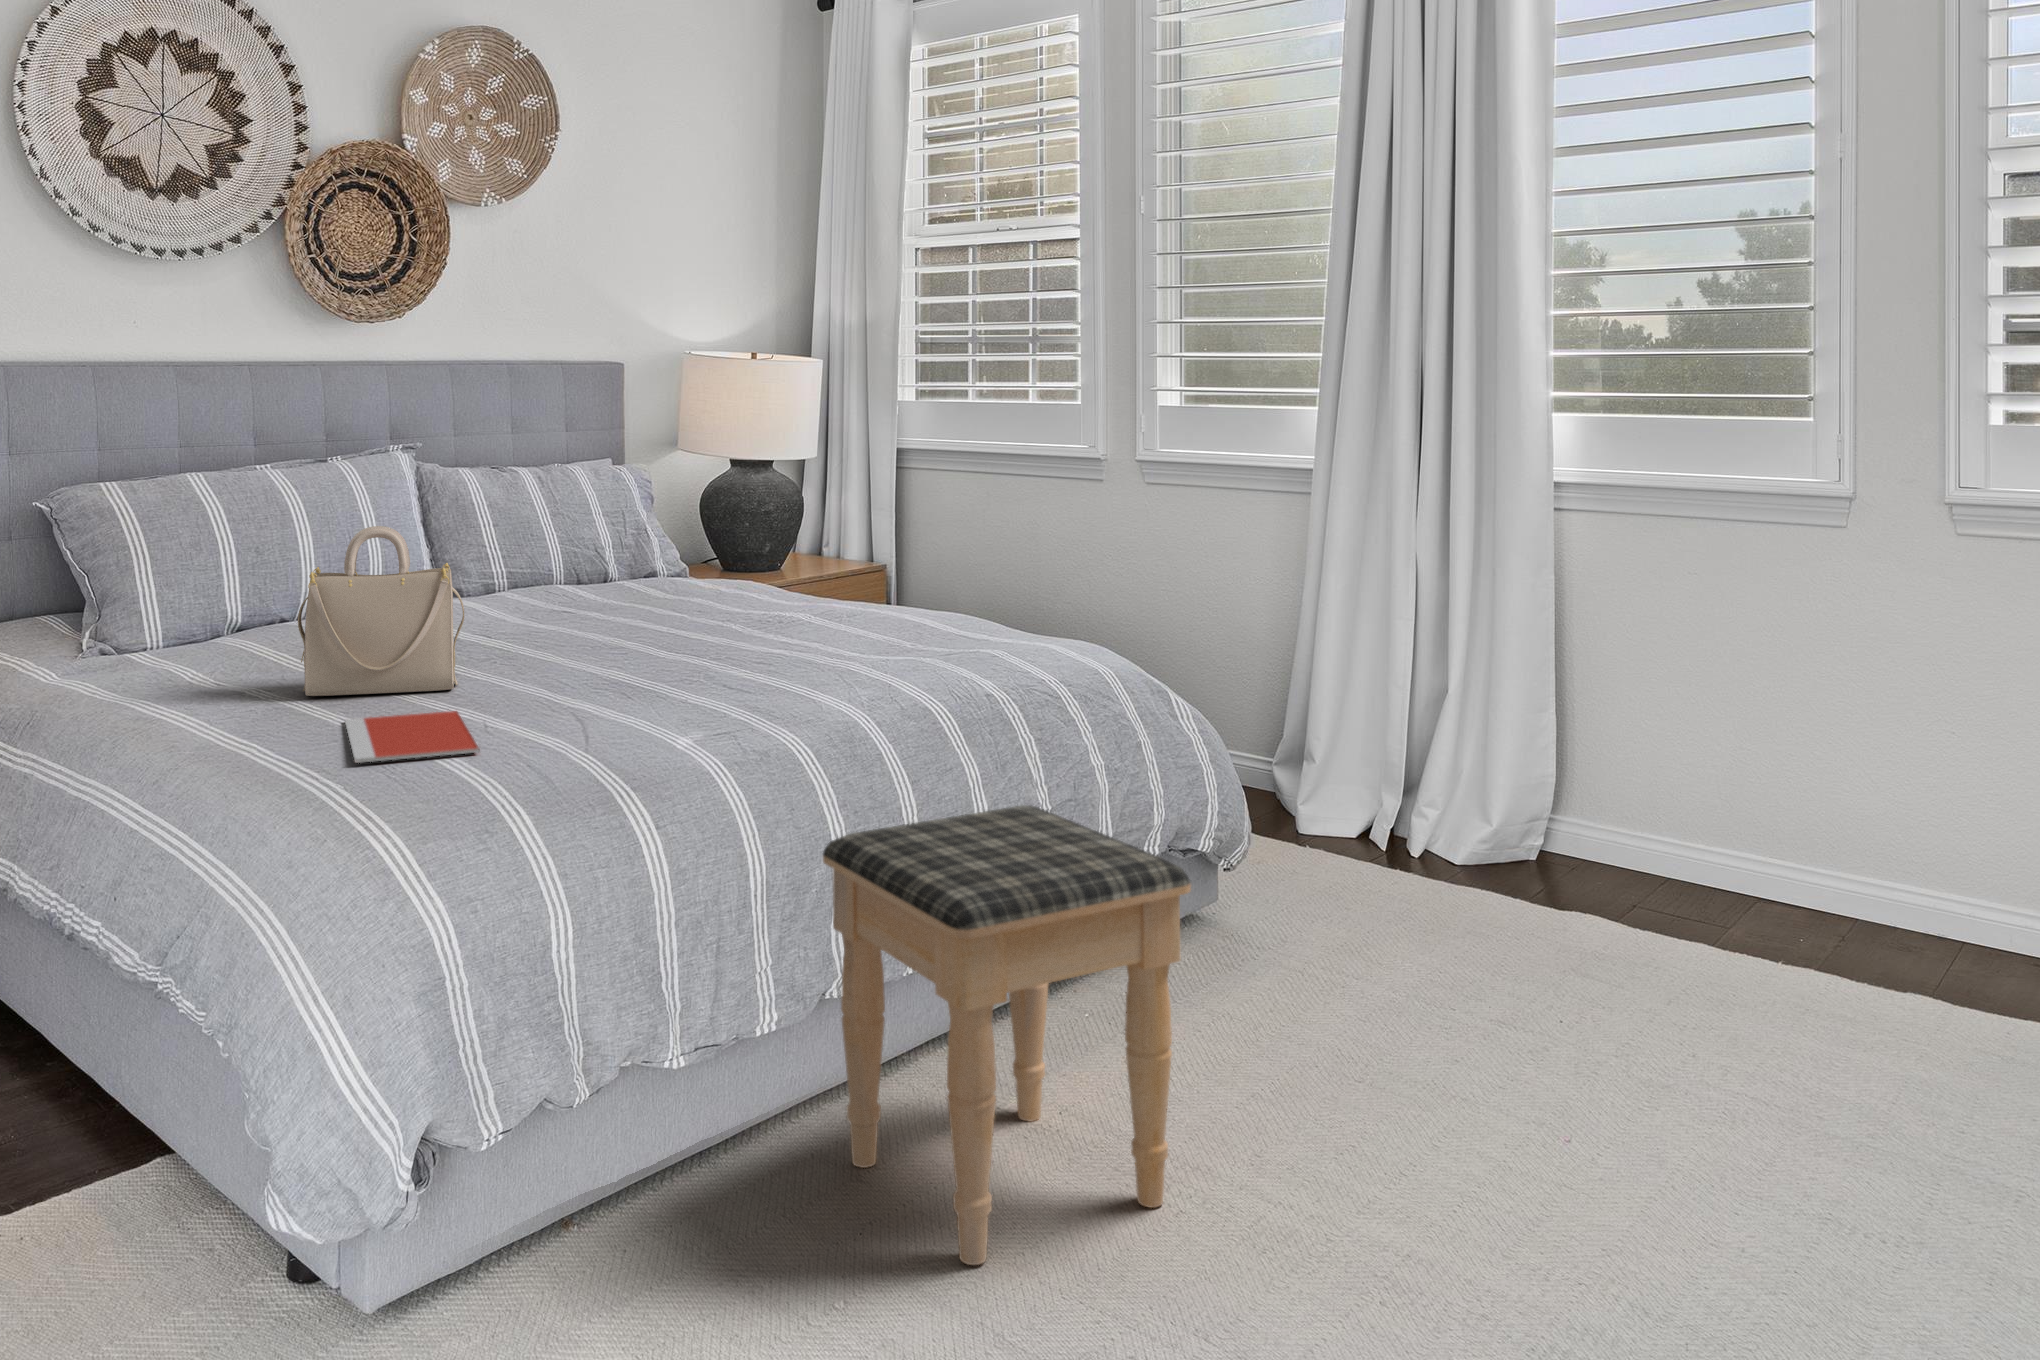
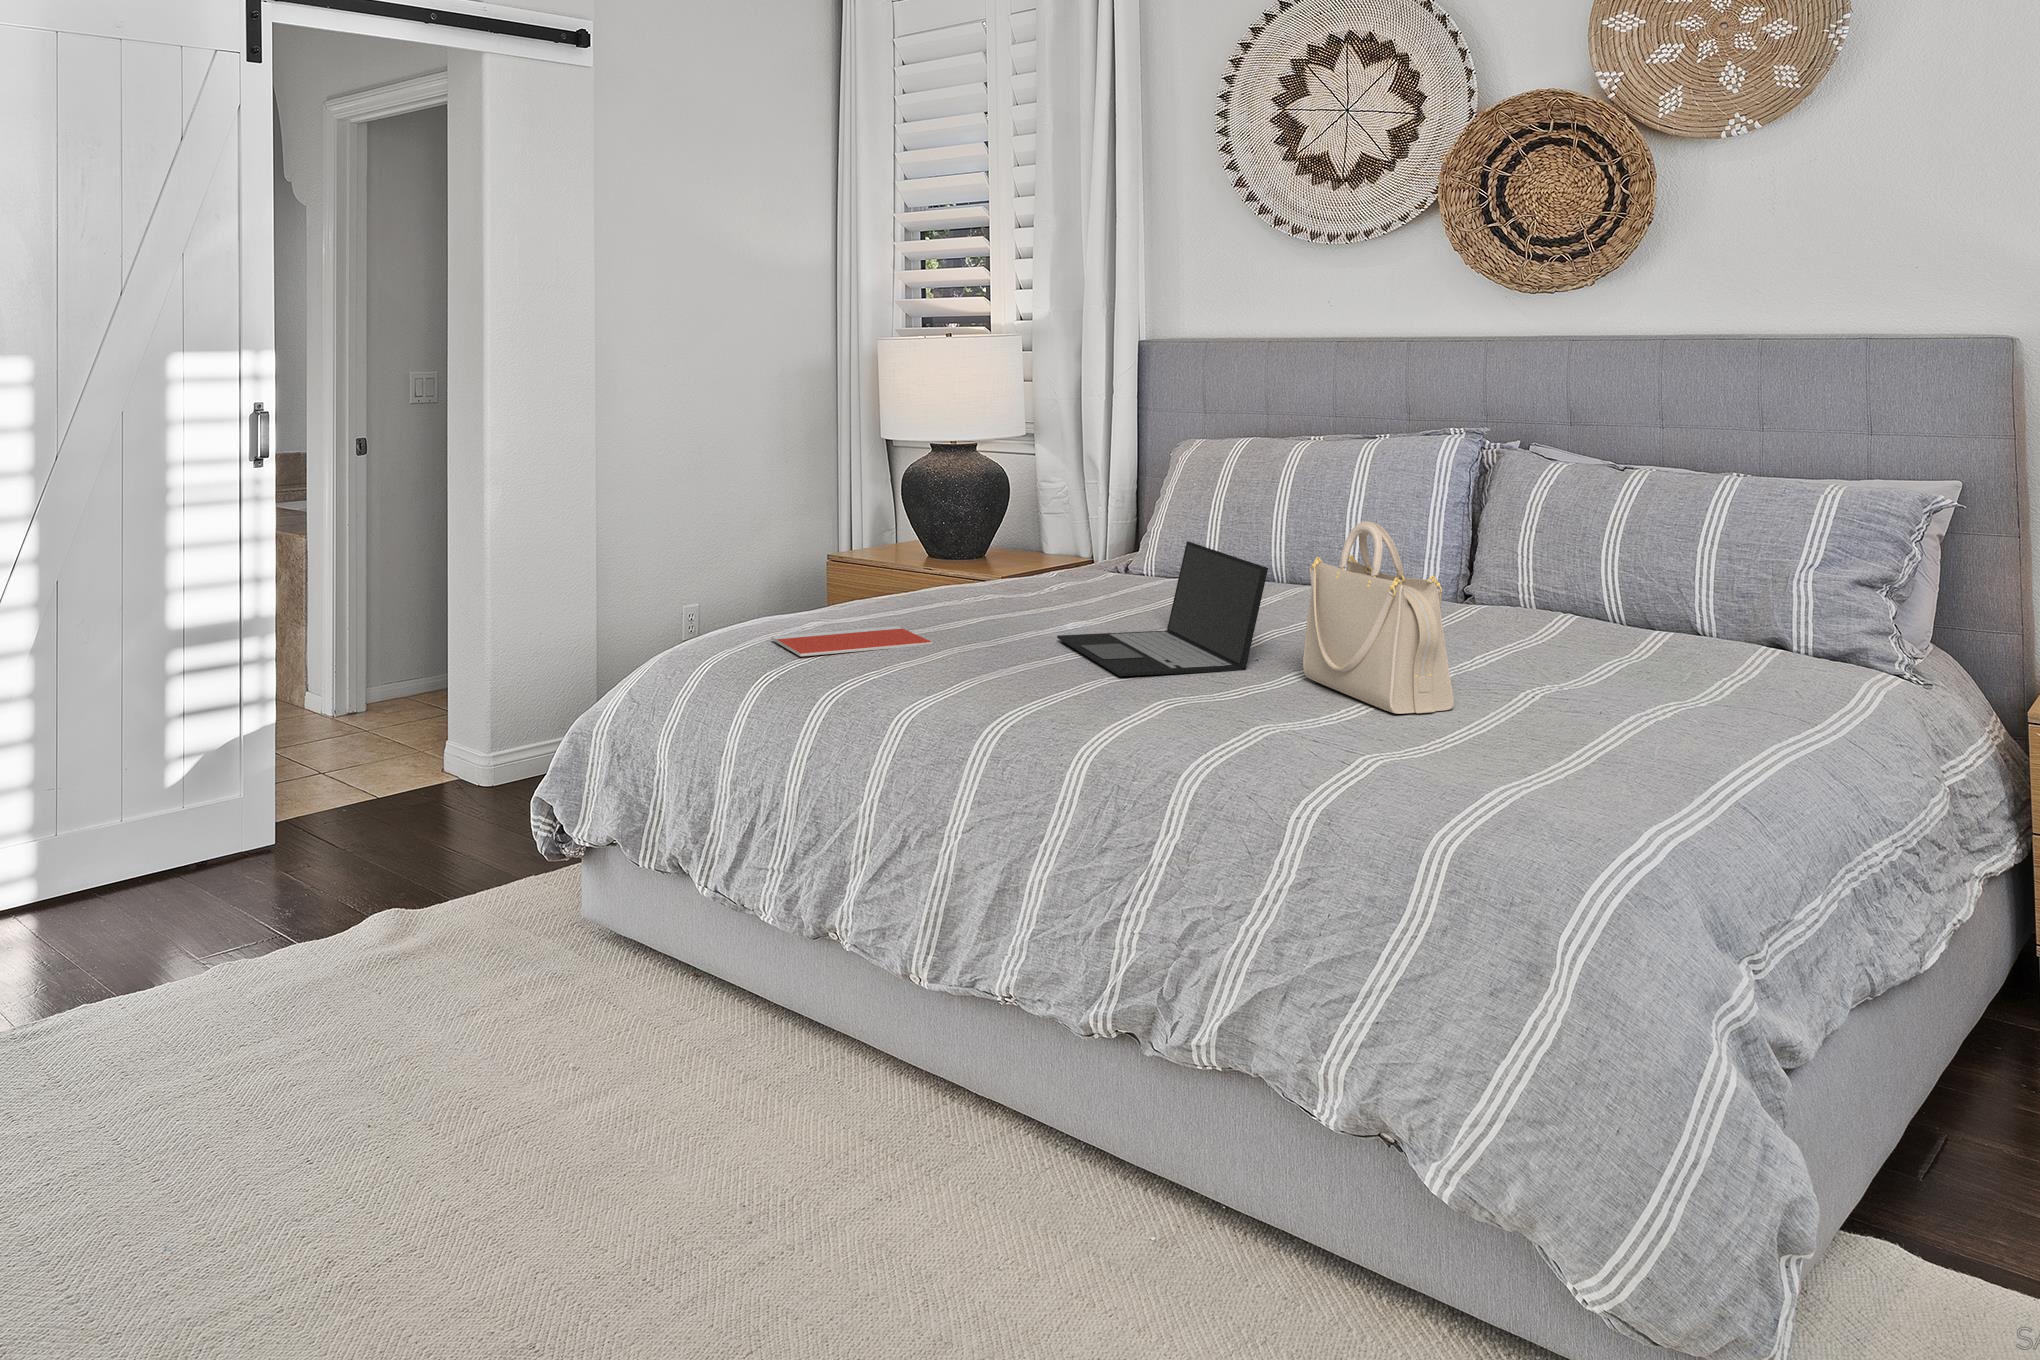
handbag: present [298,526,464,696] -> present [1303,521,1454,714]
laptop: none [506,552,691,675] -> present [1057,541,1268,676]
footstool: present [823,805,1191,1265] -> none [574,804,917,1259]

